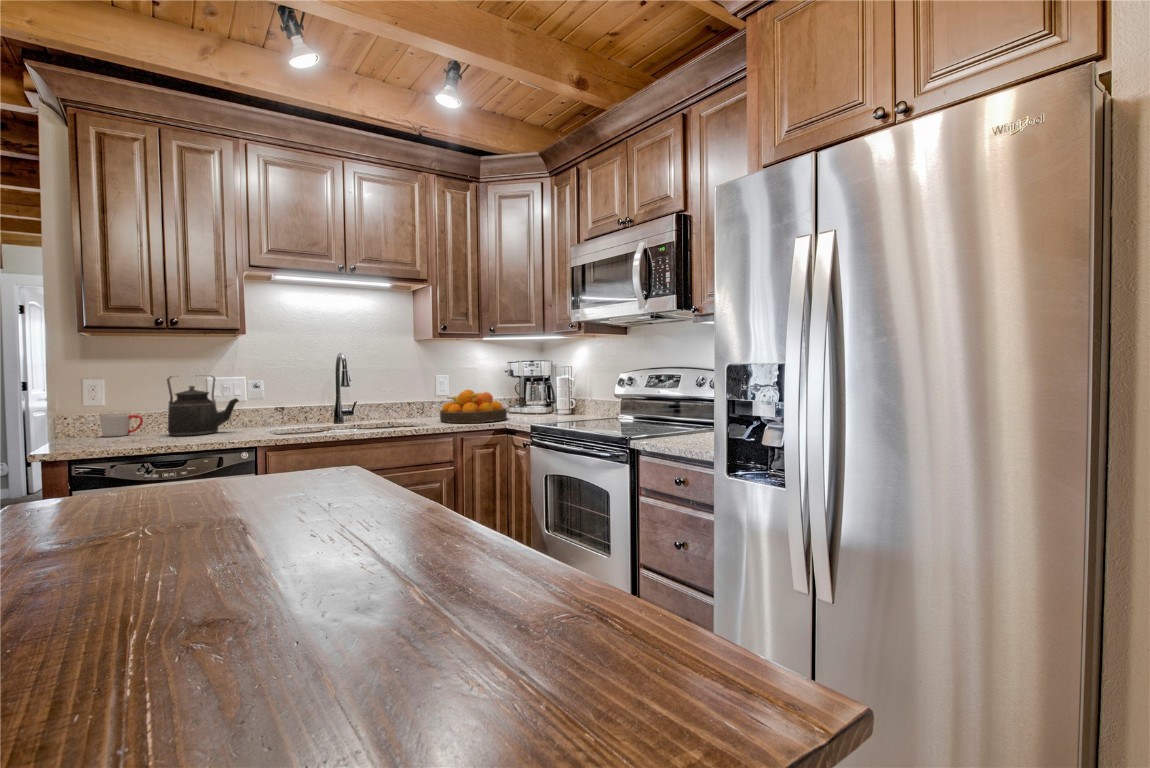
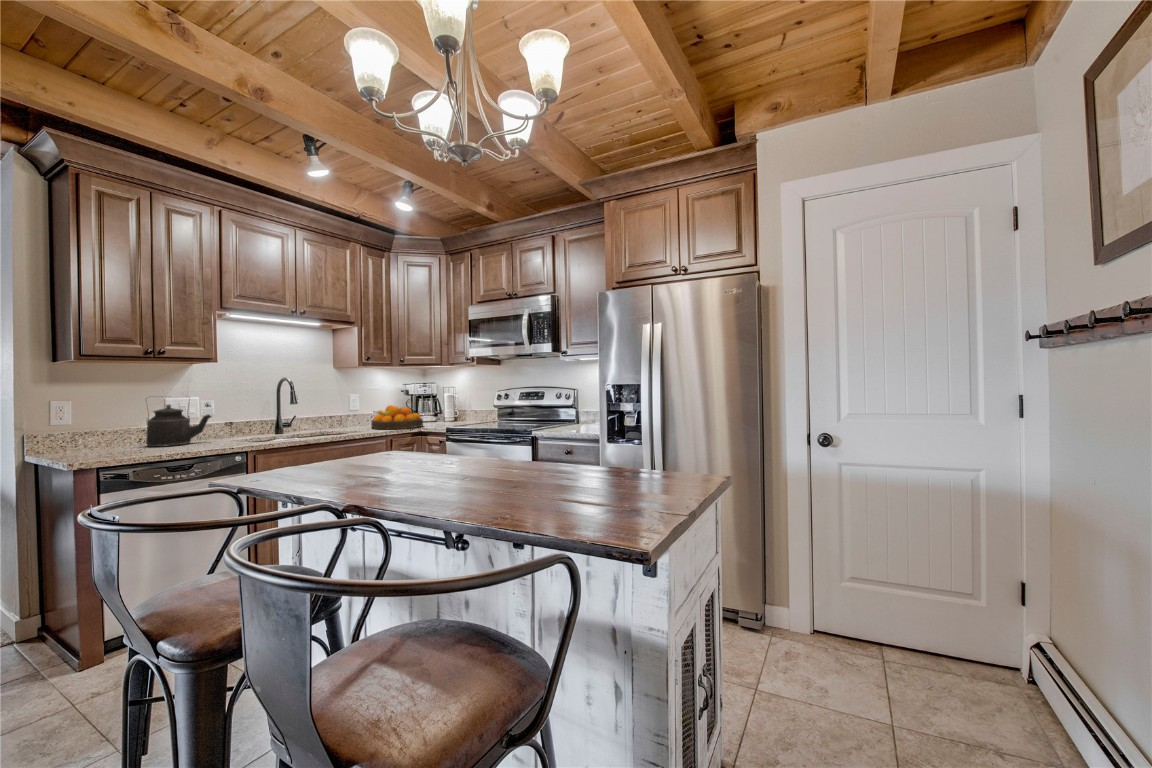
mug: present [99,412,143,437] -> none [70,429,114,451]

